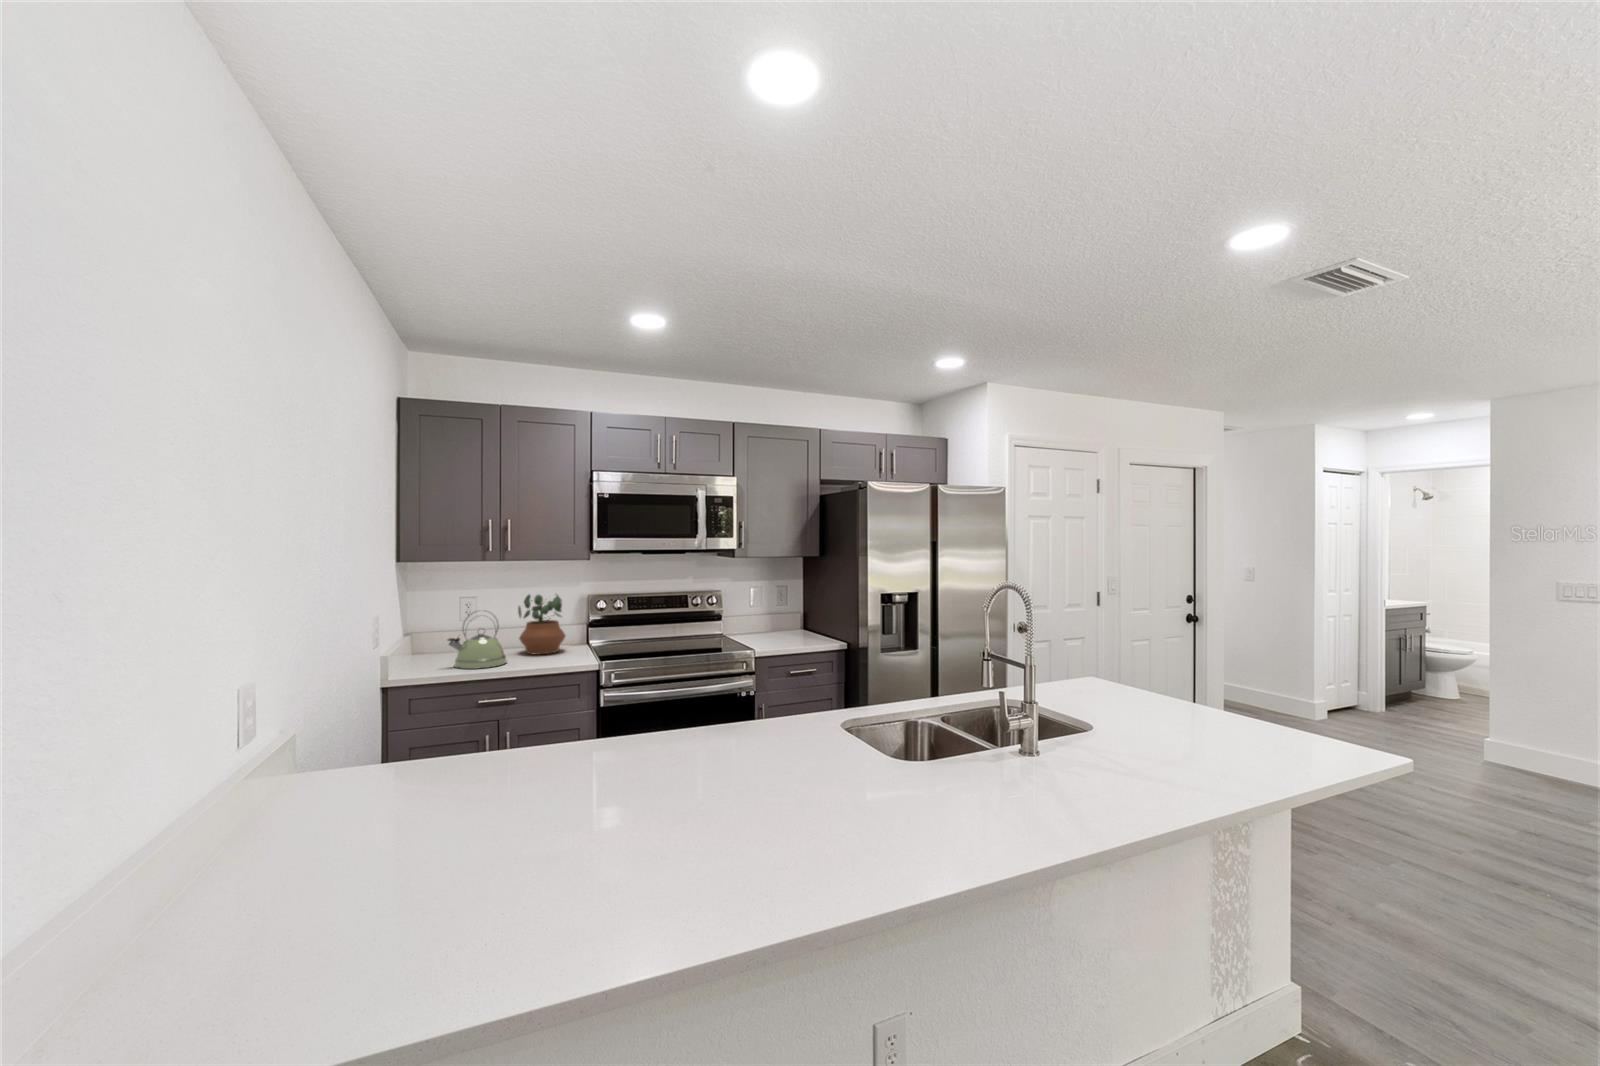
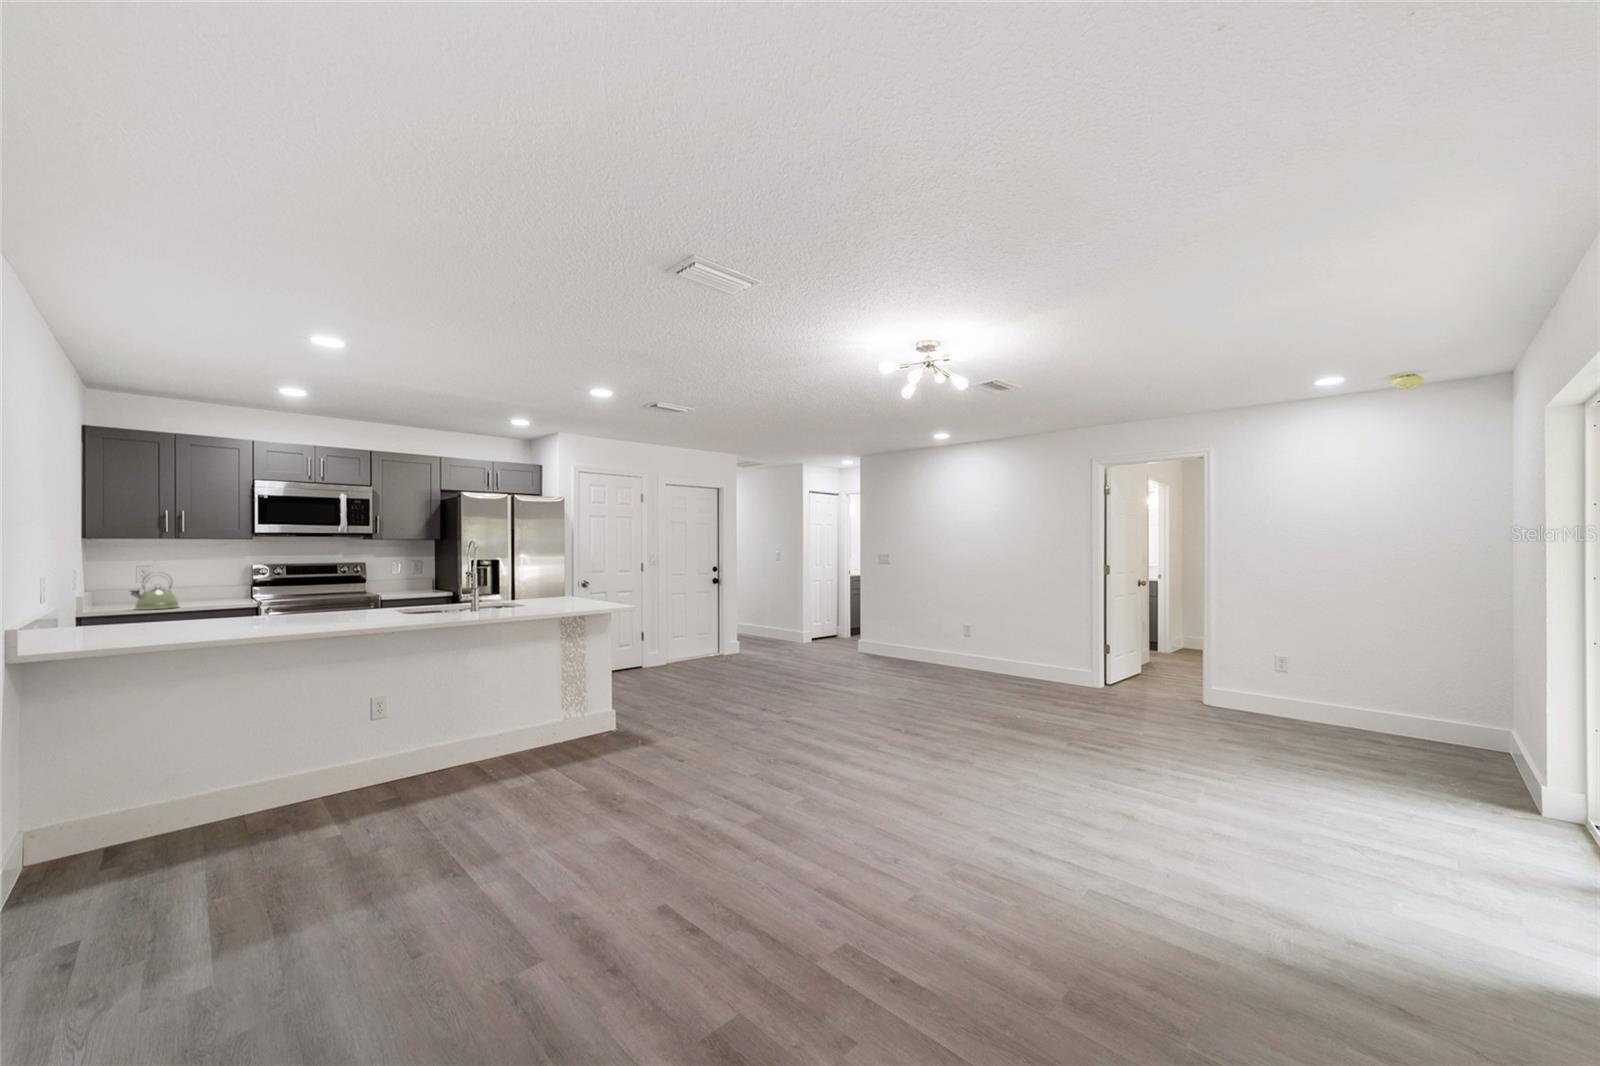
potted plant: present [518,594,565,654] -> none [189,563,230,604]

